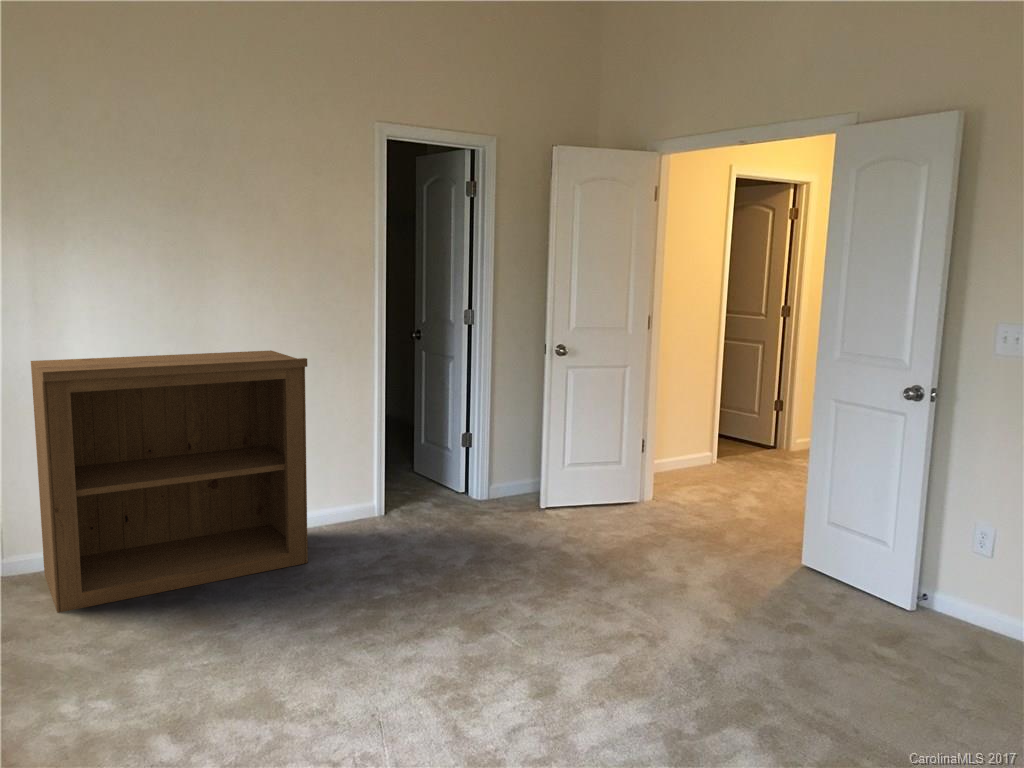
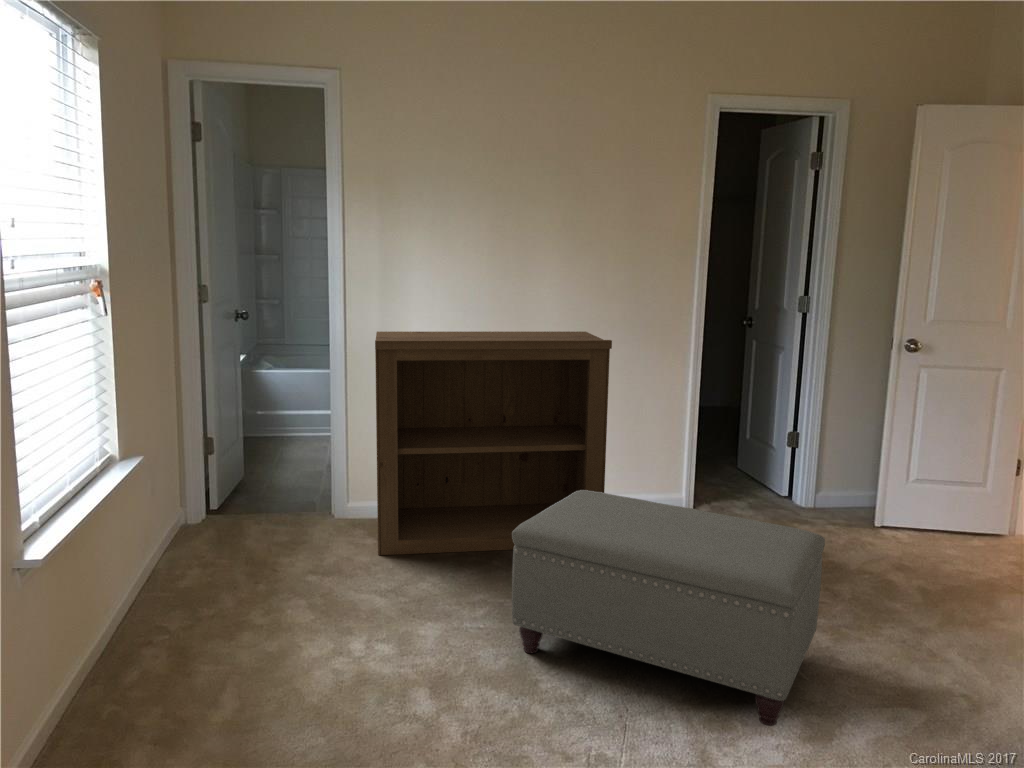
ottoman: none [242,508,526,692] -> present [512,490,825,726]

